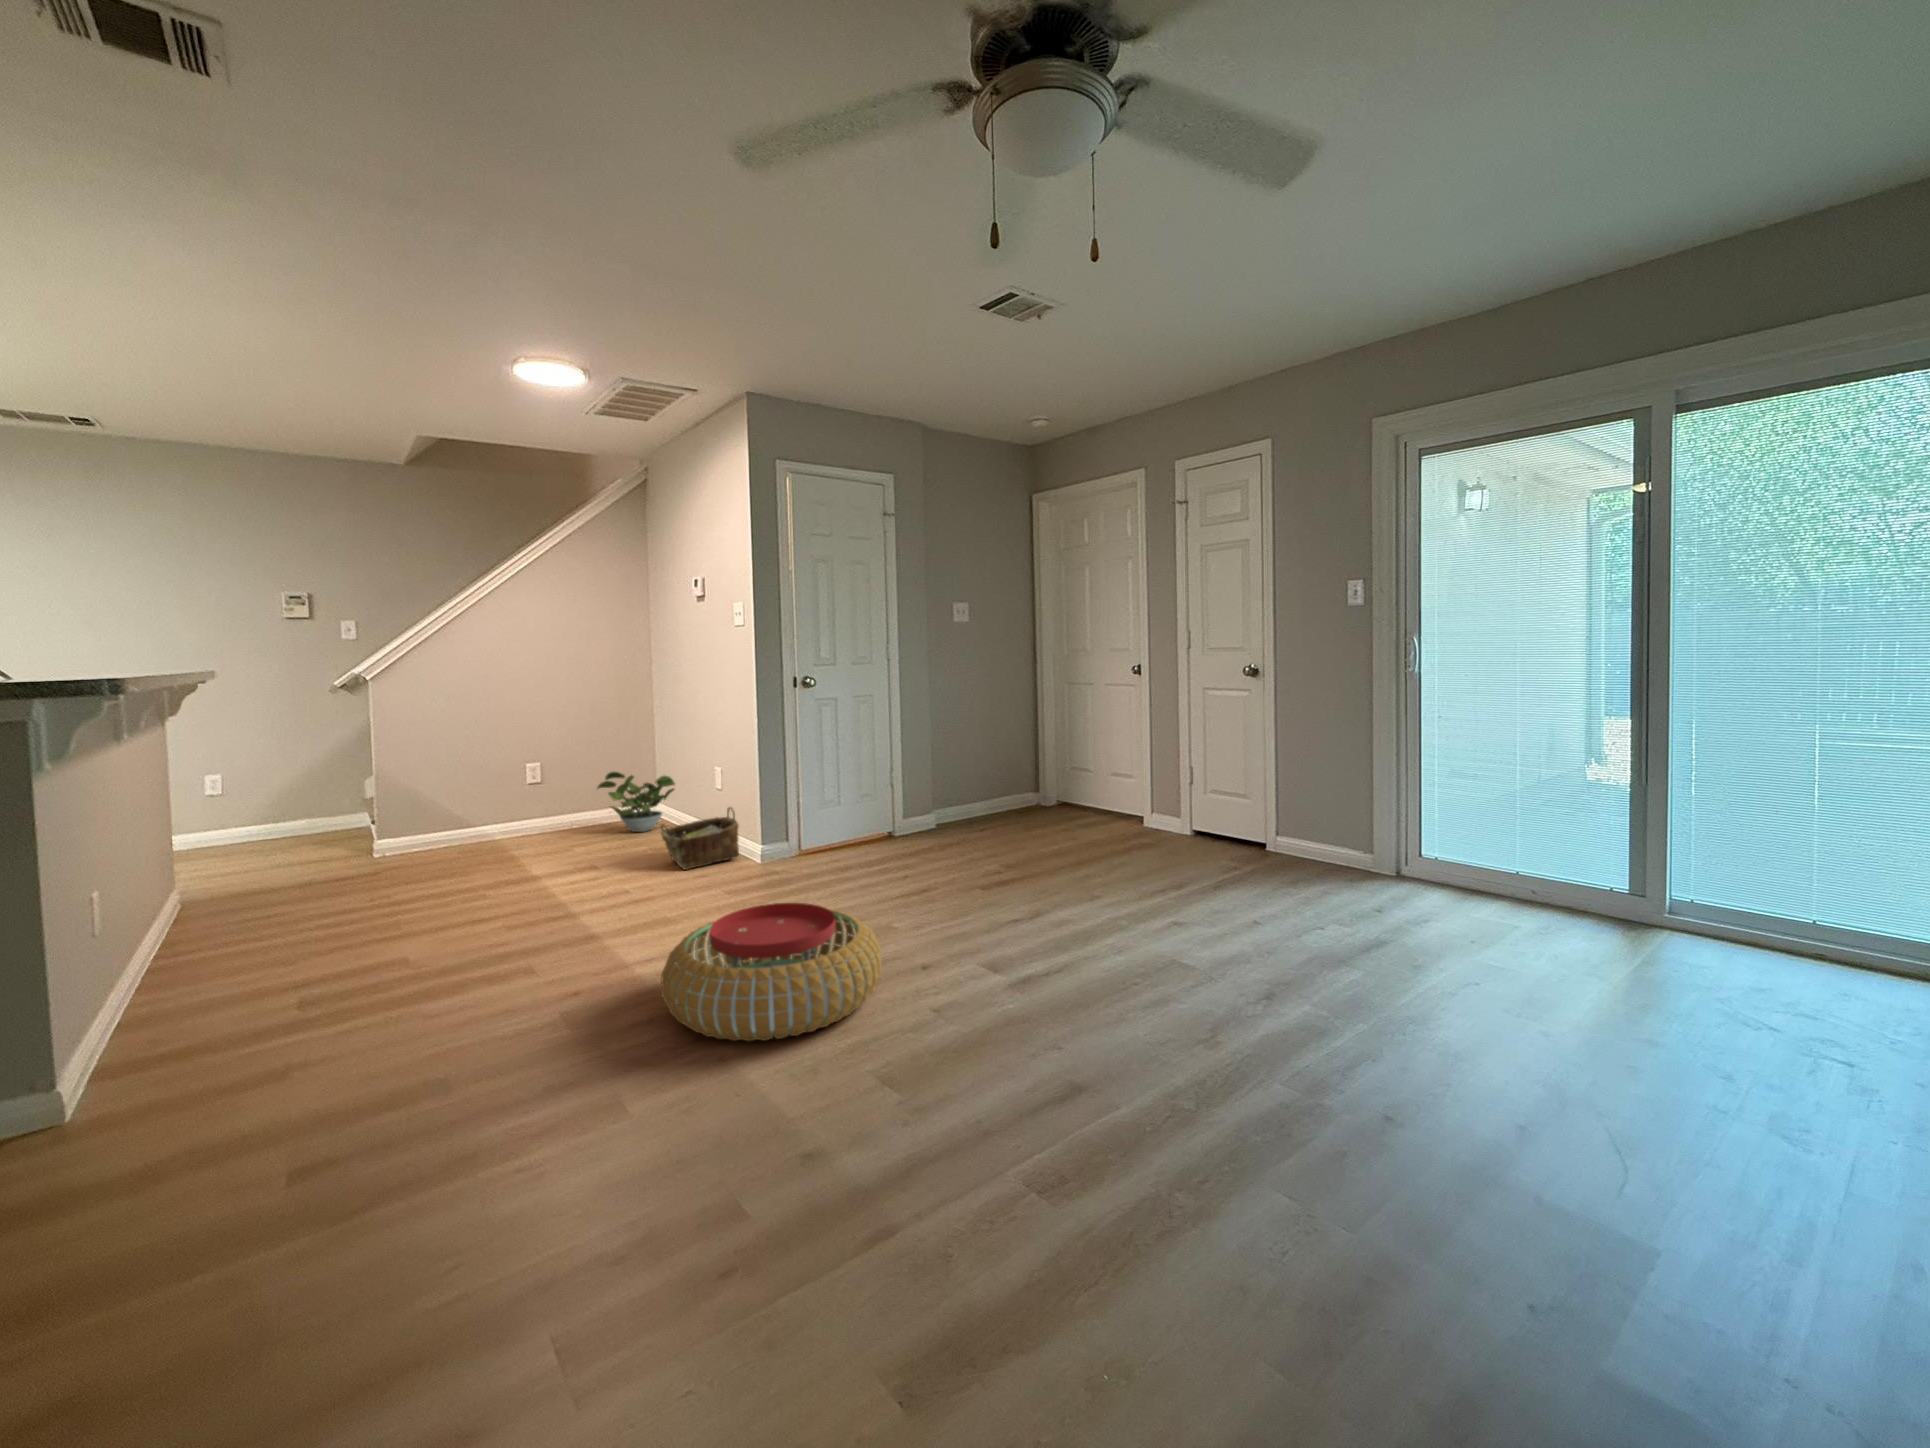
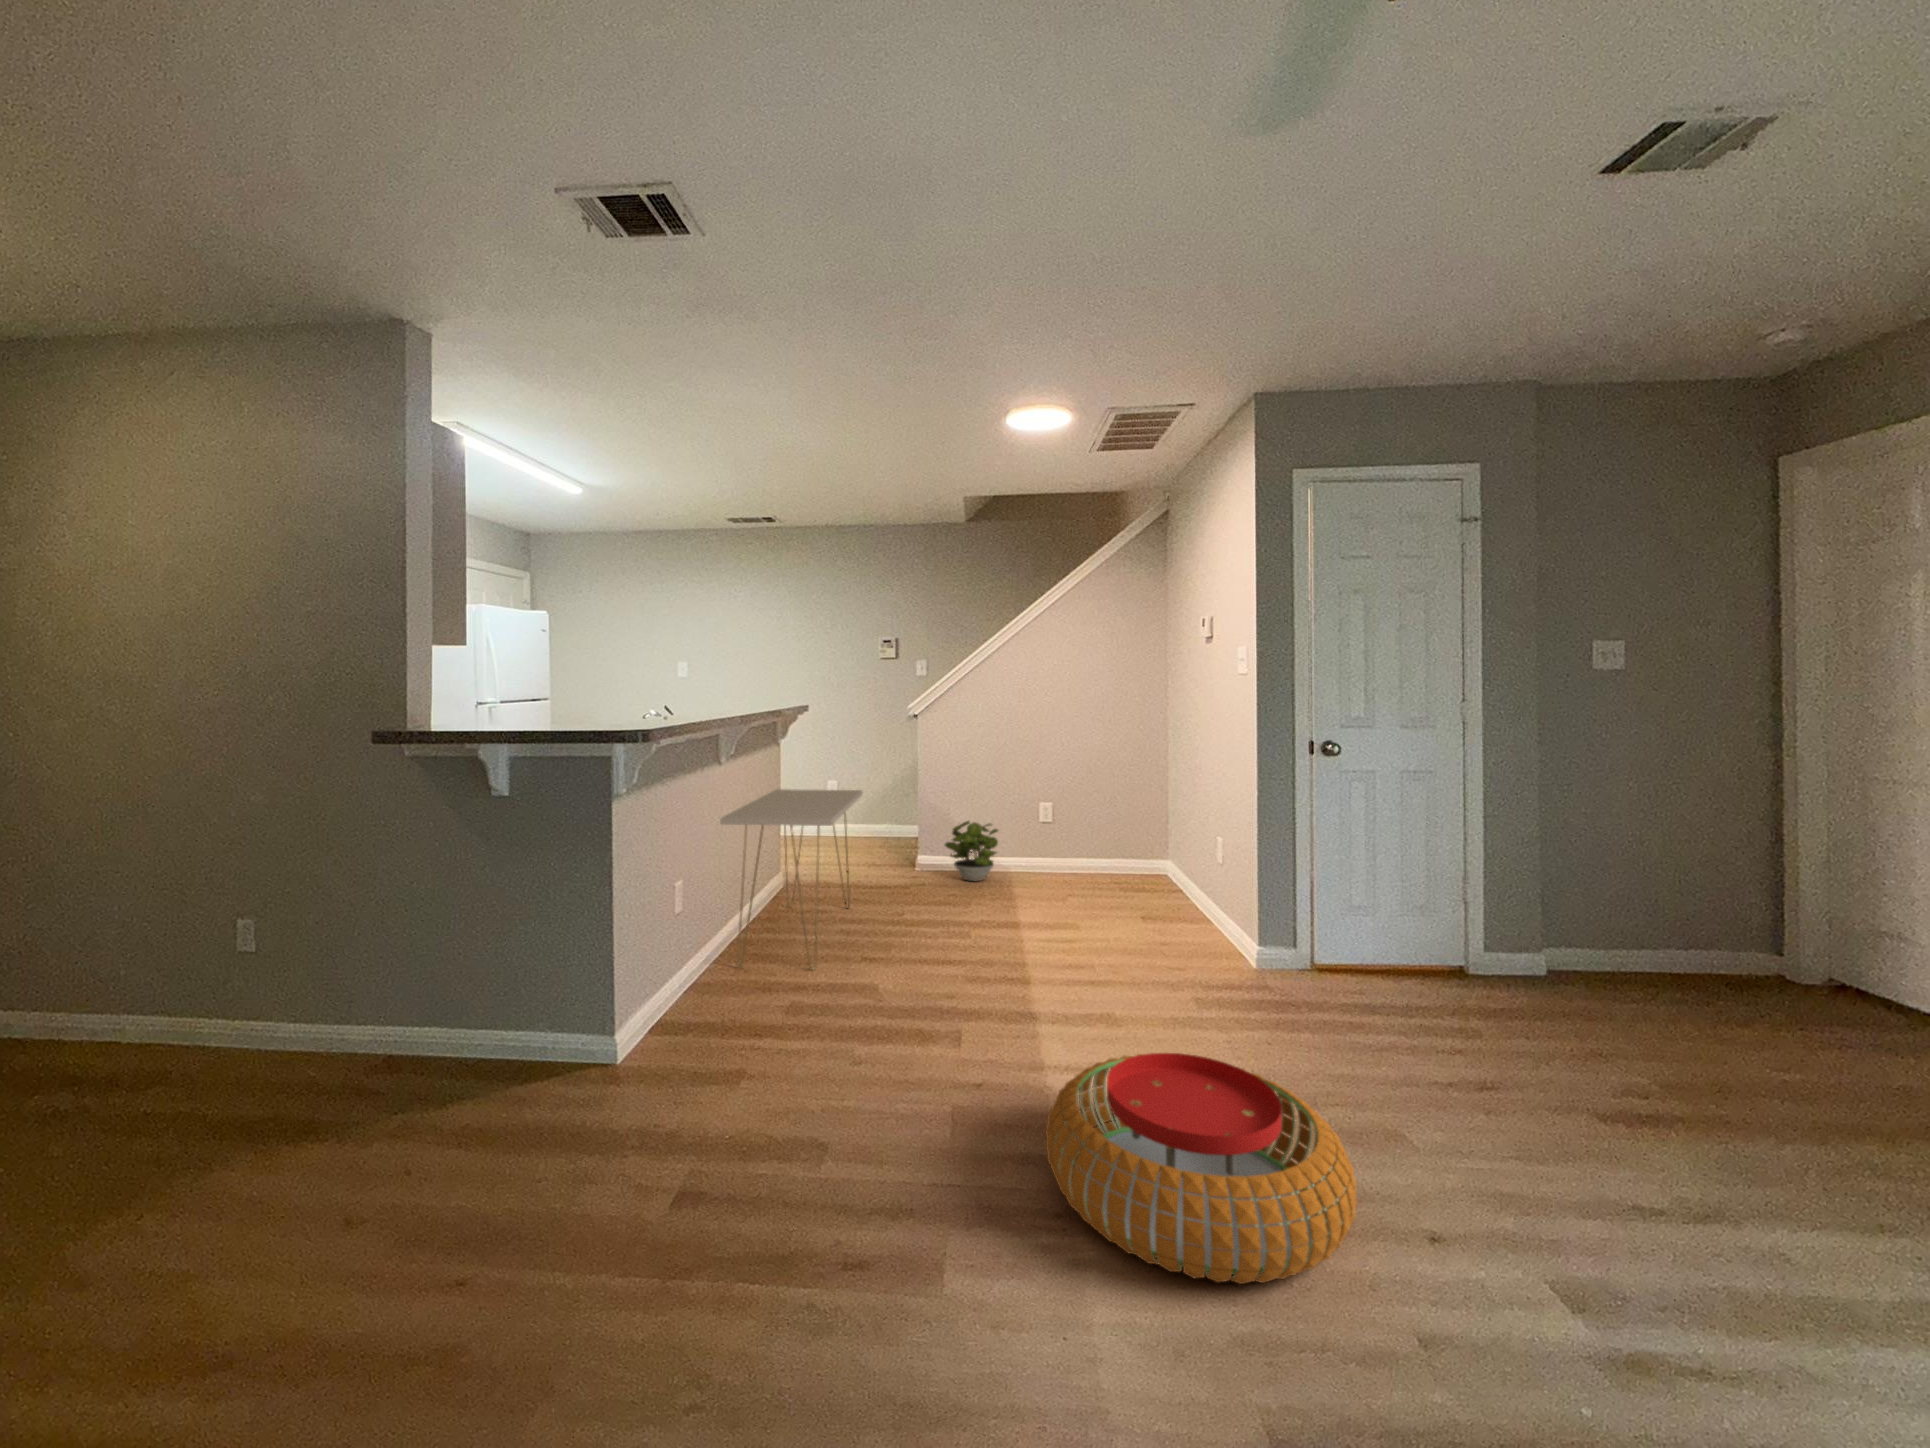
console table: none [127,765,318,995] -> present [720,789,863,970]
potted plant: present [598,772,675,832] -> present [945,821,998,881]
woven basket: present [660,807,739,870] -> none [1140,889,1232,955]

